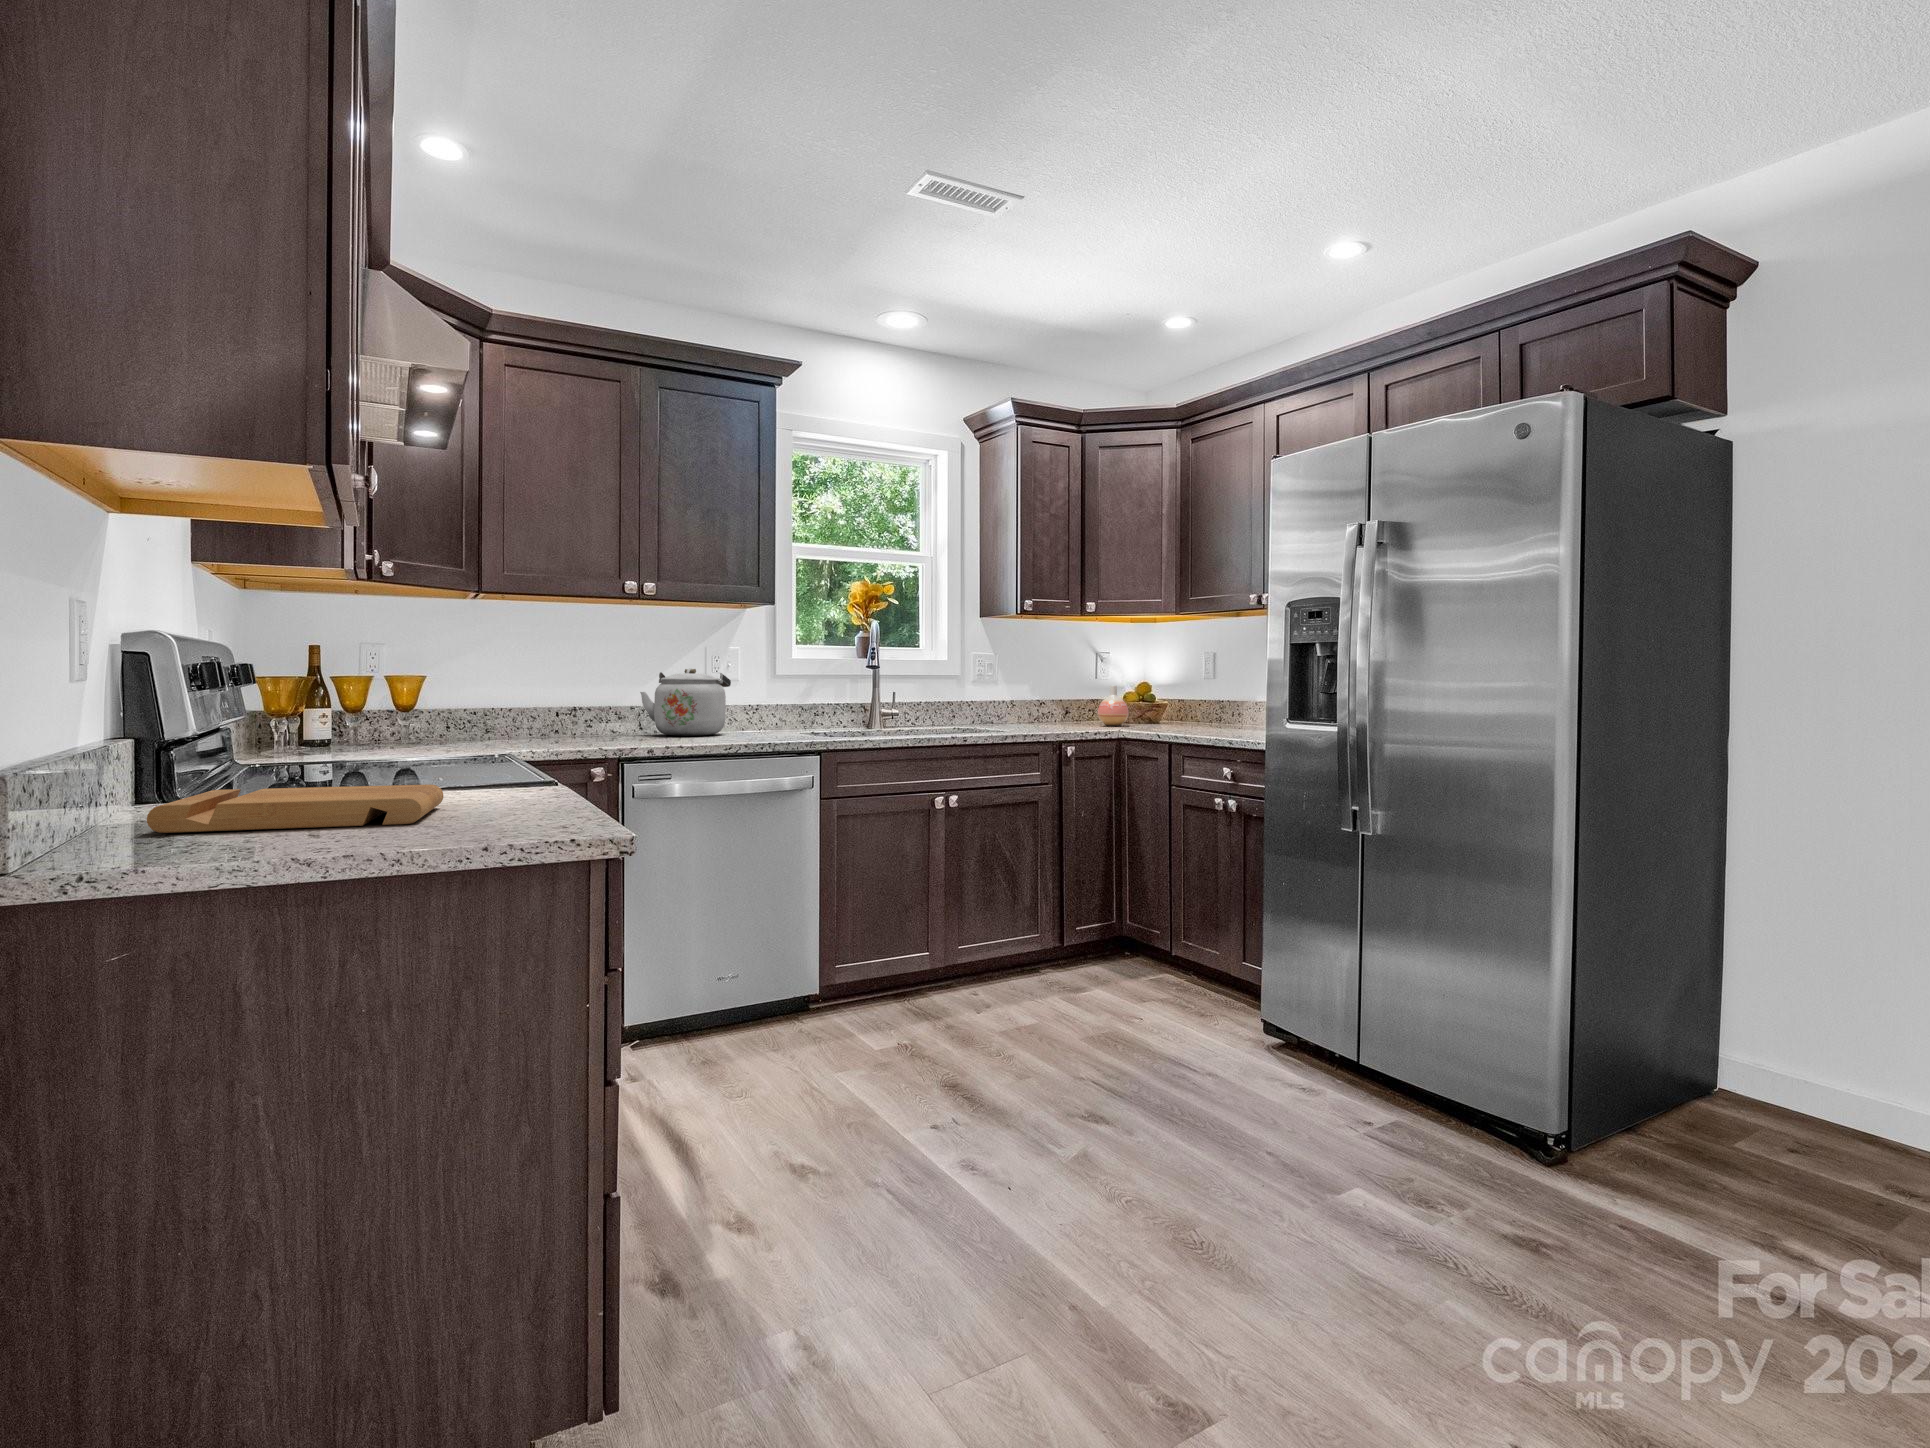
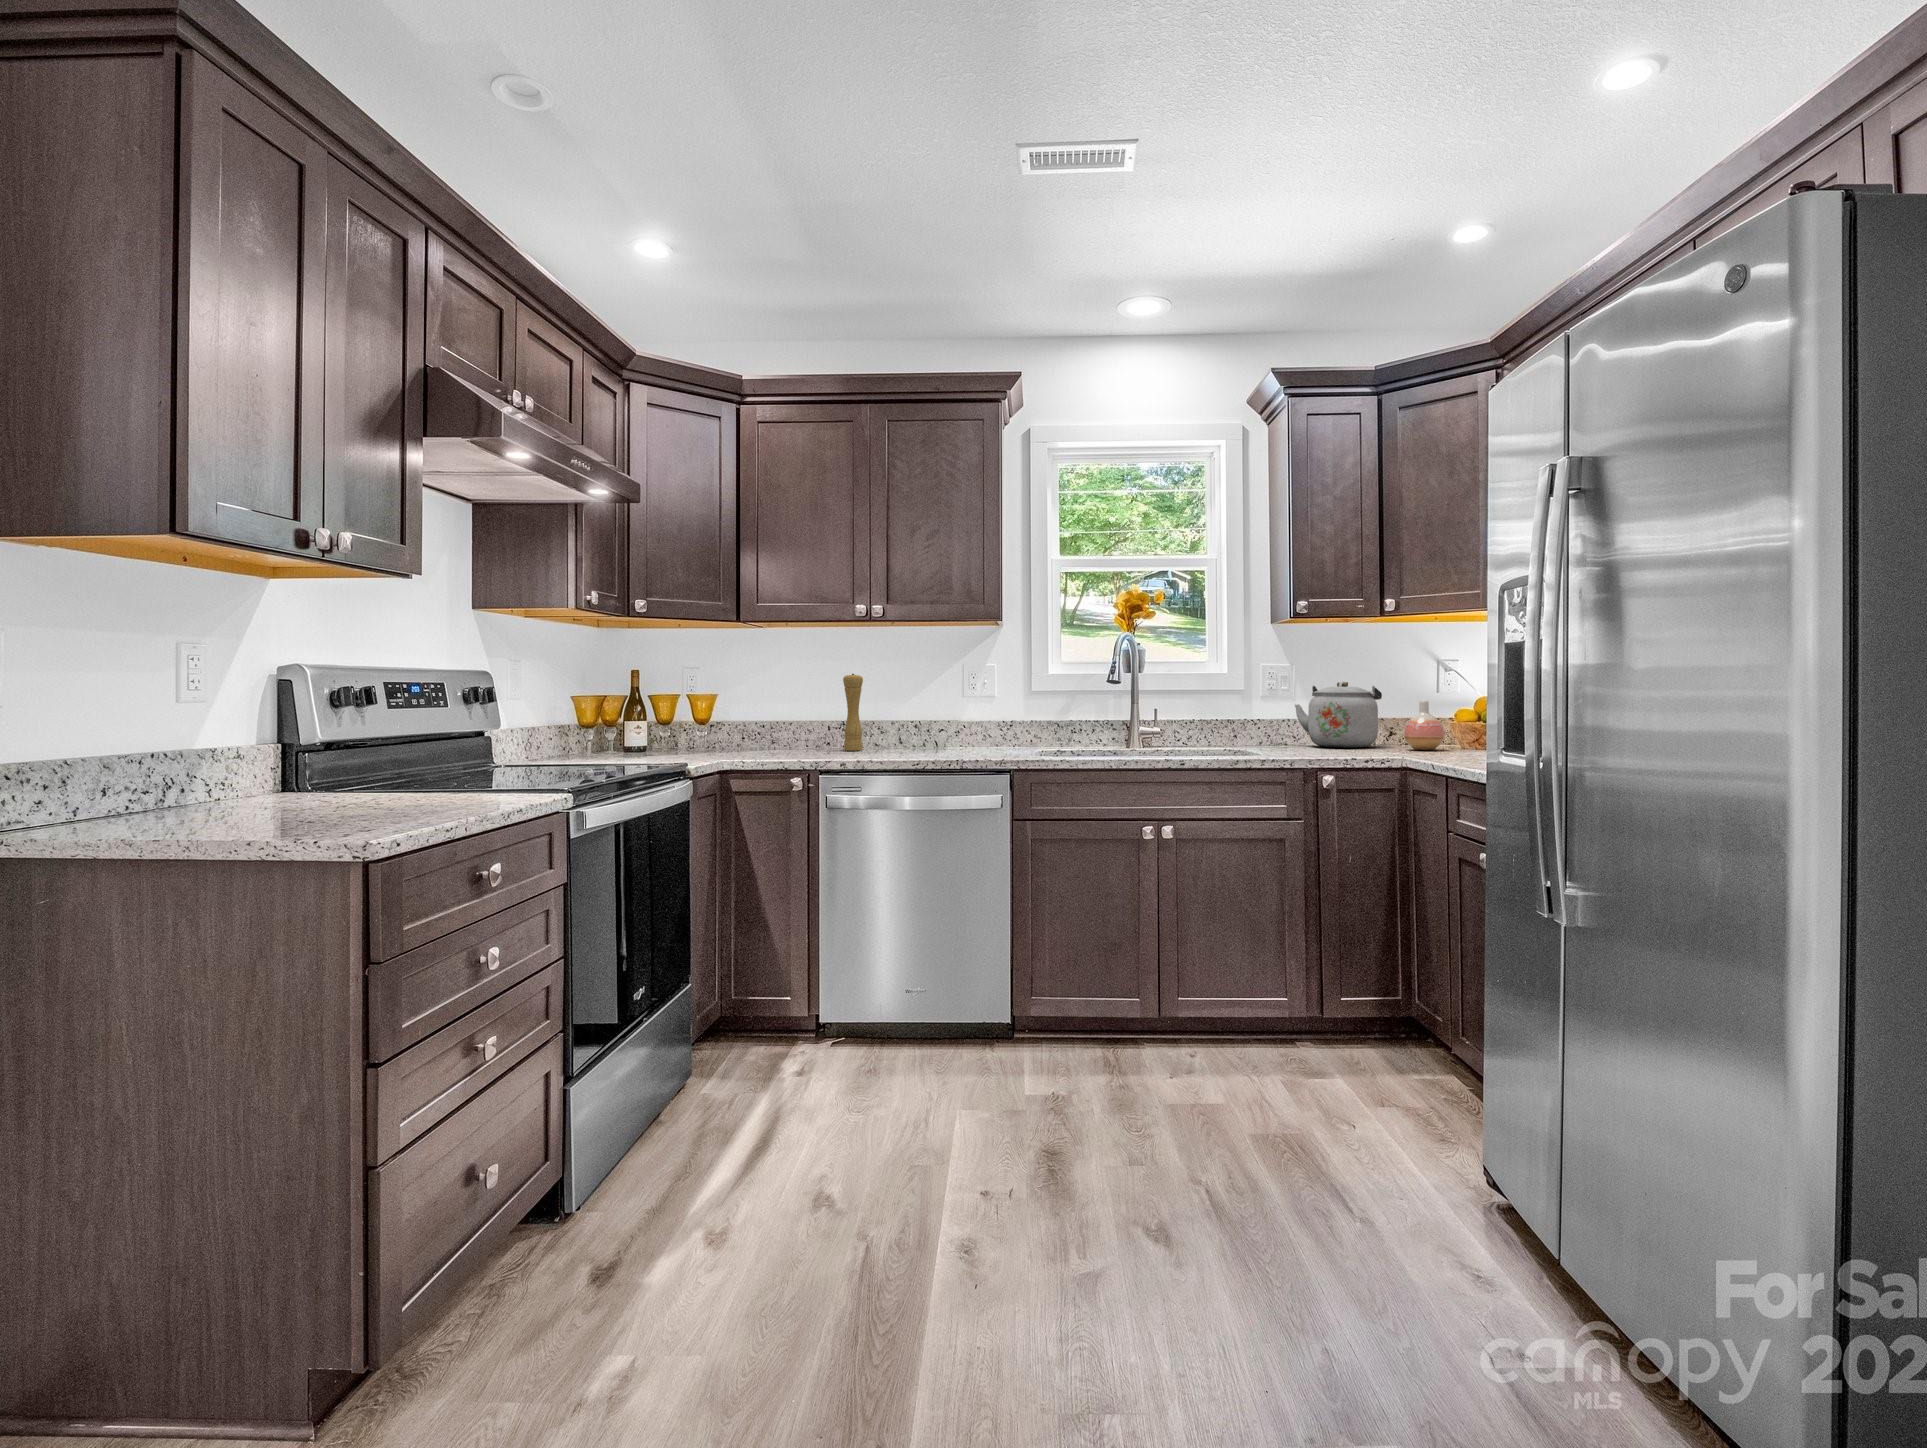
pepper mill: none [580,654,603,738] -> present [843,674,863,751]
kettle: present [640,668,731,736] -> present [1294,682,1382,748]
cutting board: present [147,785,443,833] -> none [135,796,389,836]

